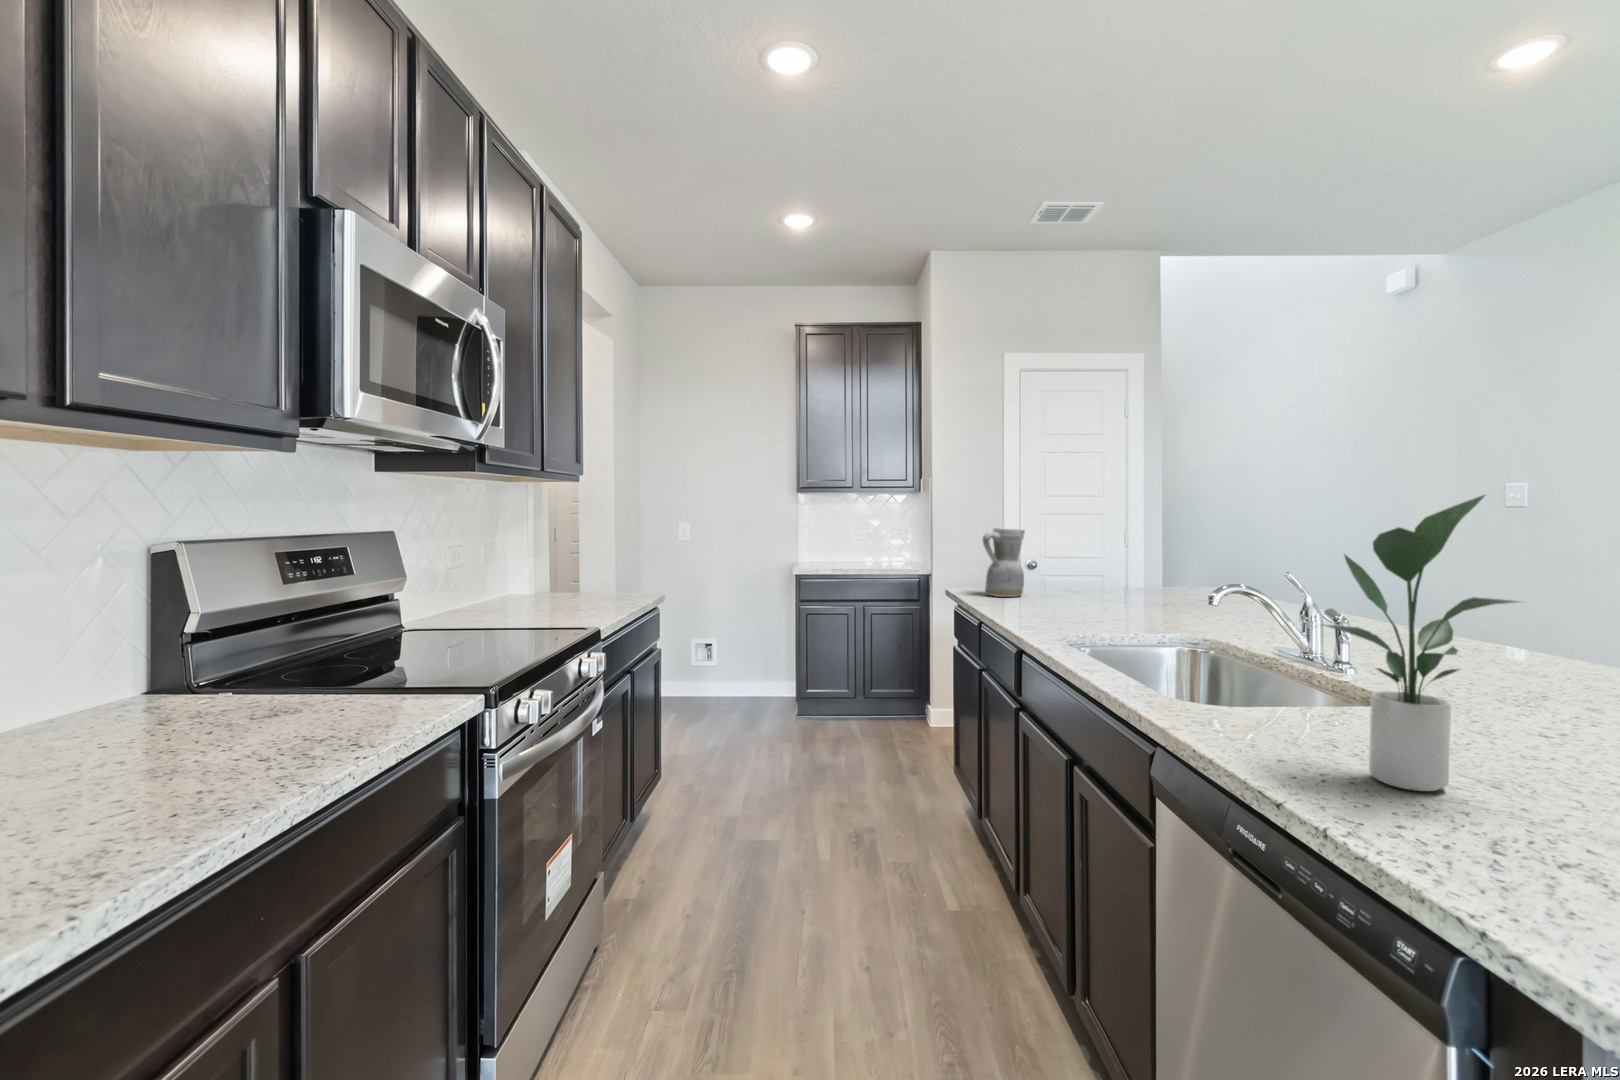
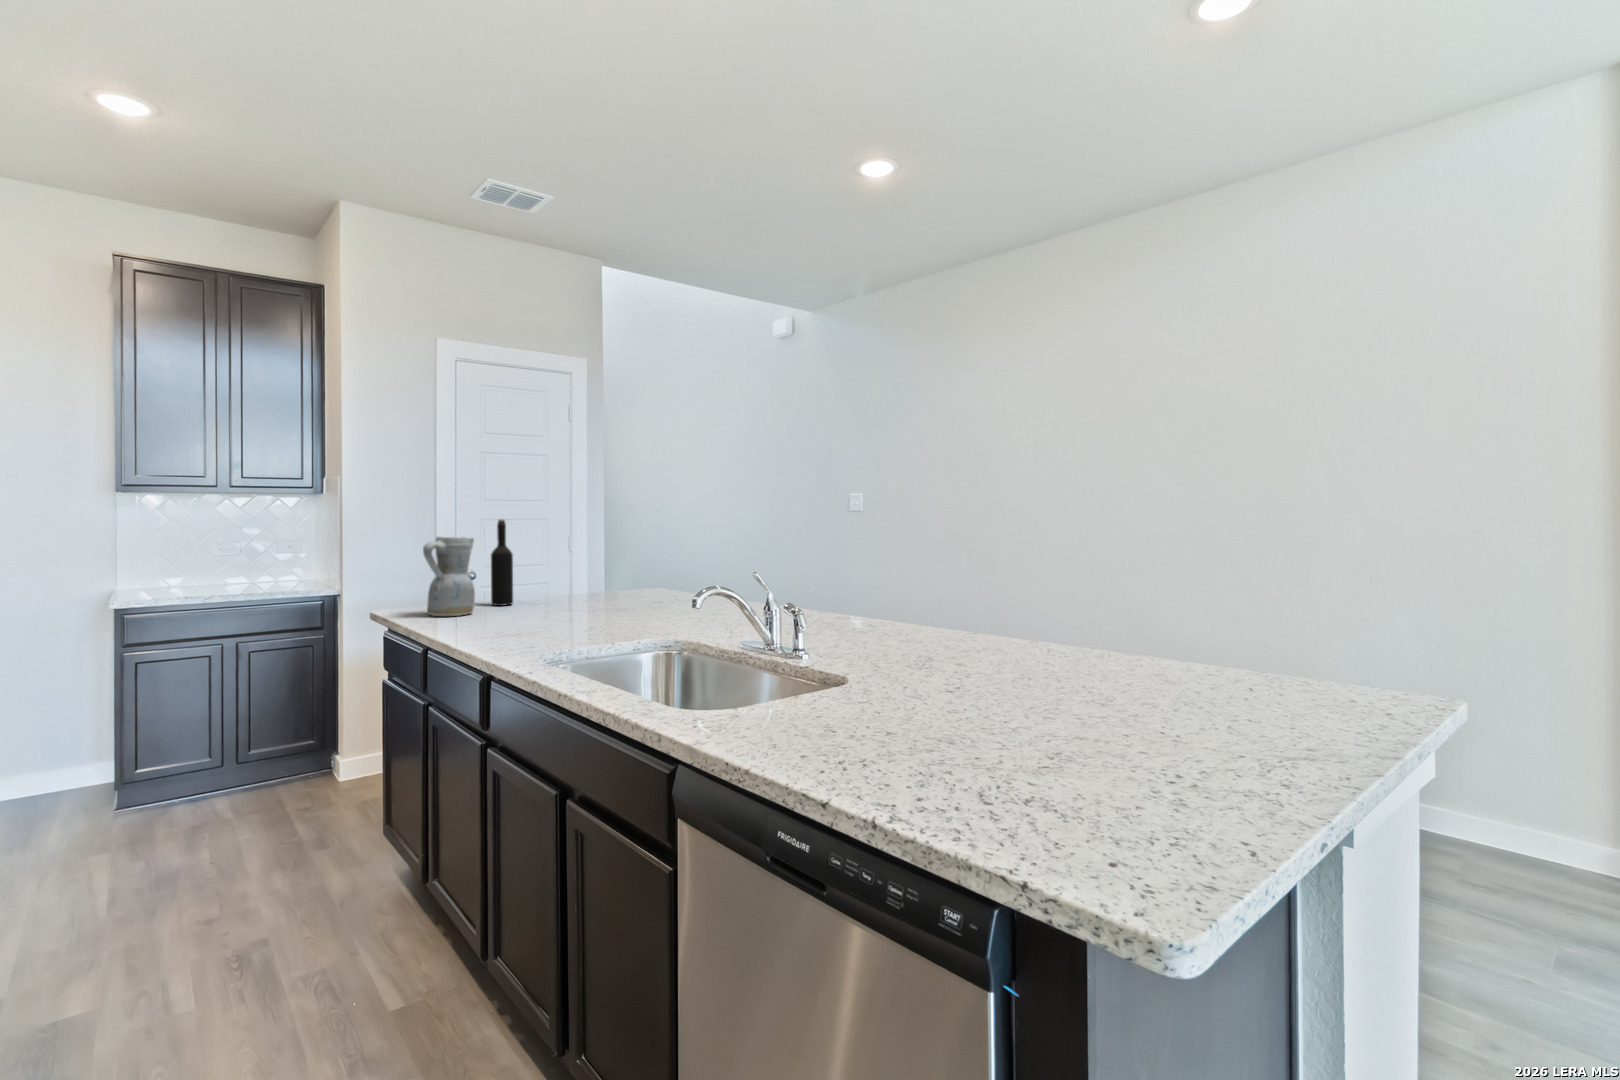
potted plant: present [1326,495,1517,791] -> none [835,500,973,762]
wine bottle: none [1040,514,1060,591] -> present [491,520,513,606]

